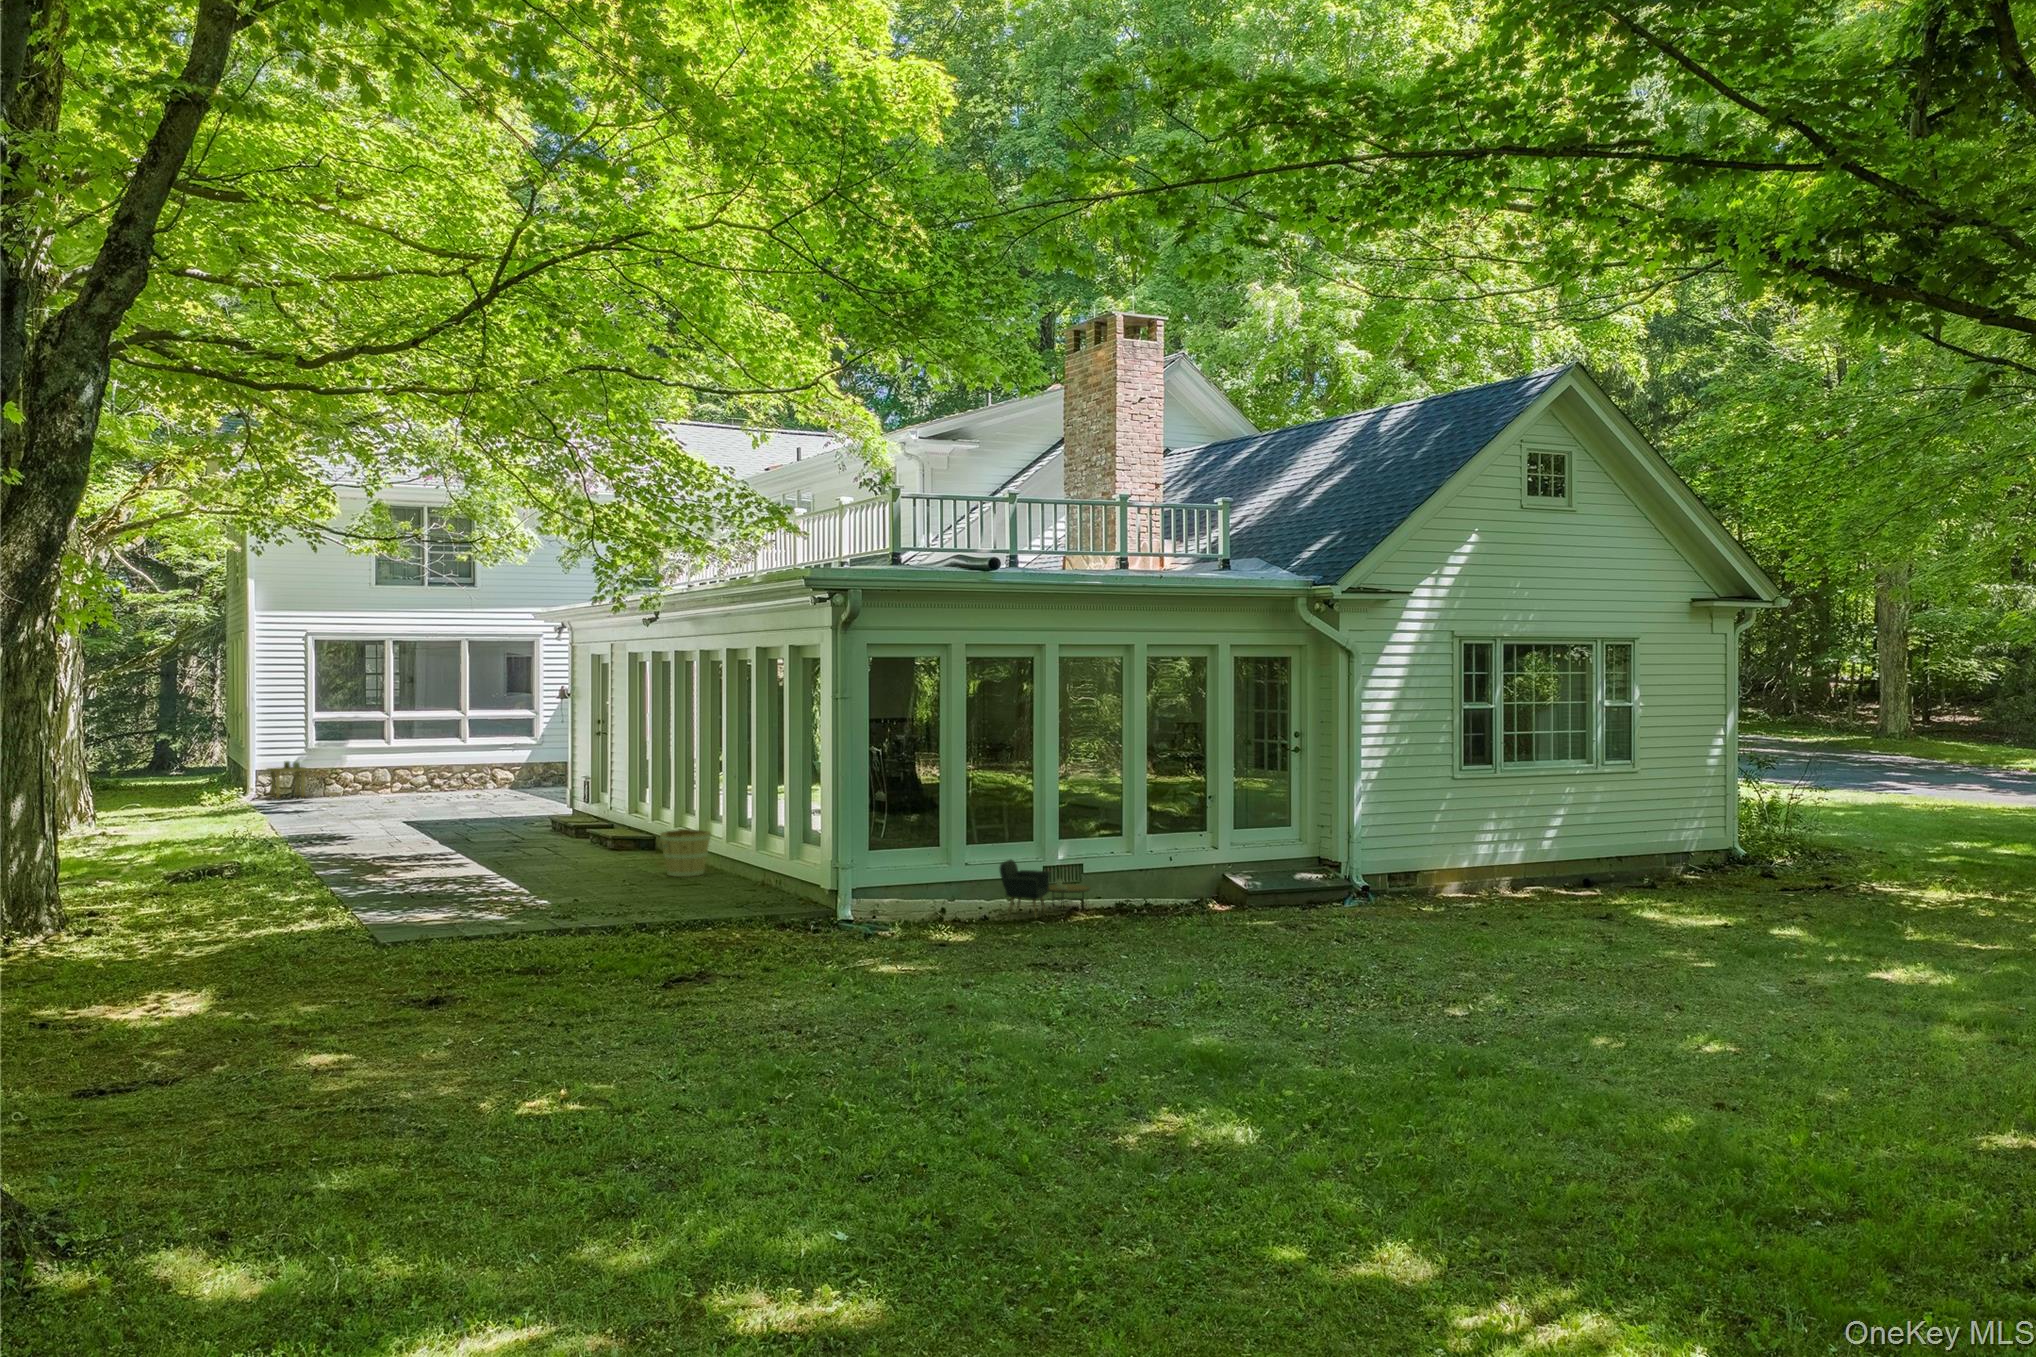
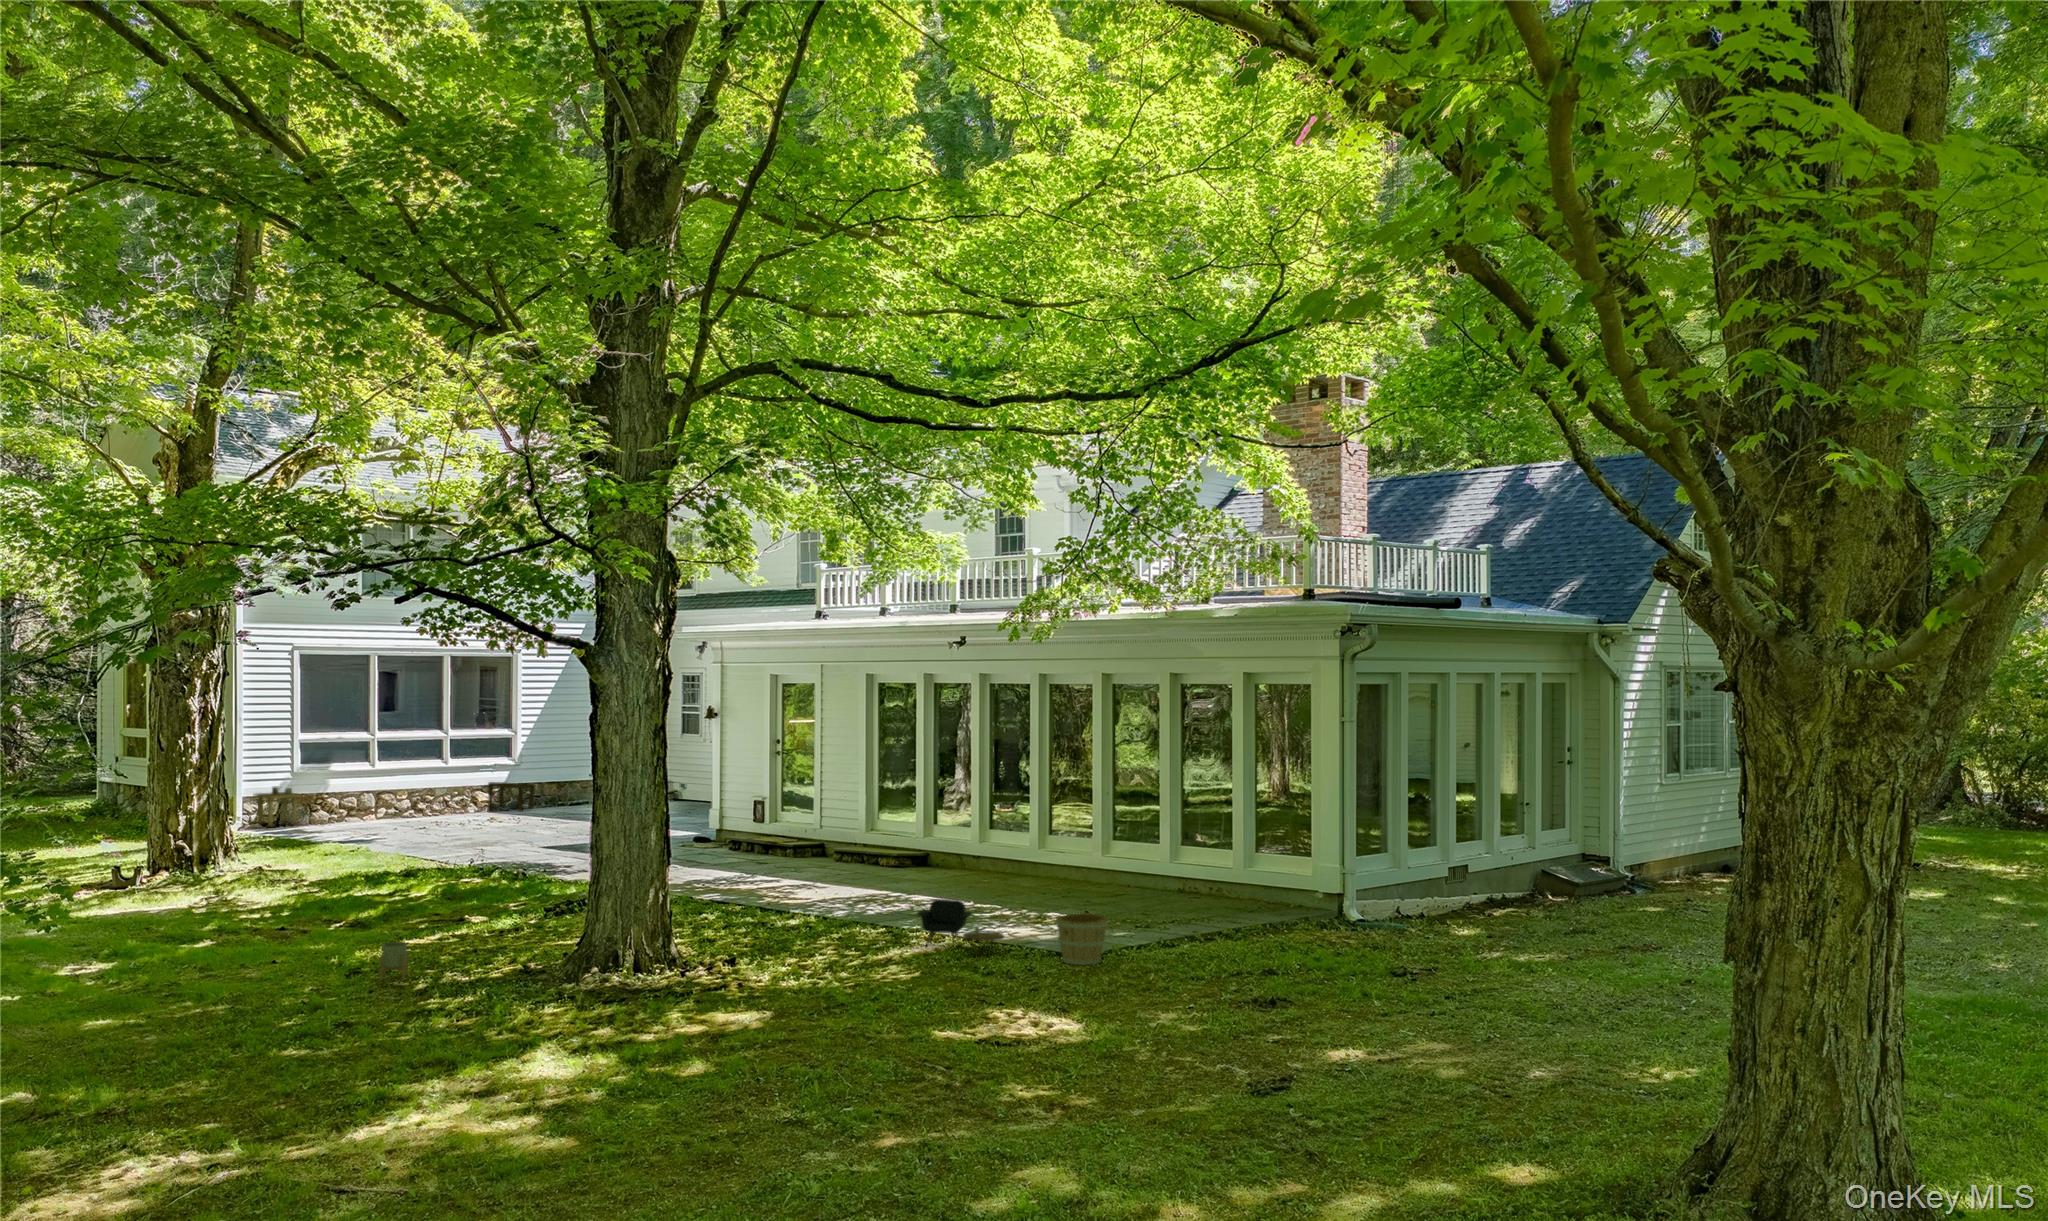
bench: none [509,760,552,787] -> present [488,782,536,811]
wooden bucket: present [660,829,712,877] -> present [1056,913,1109,966]
armchair: present [999,860,1090,917] -> present [917,899,1004,952]
planter: none [61,893,105,936] -> present [379,942,408,980]

